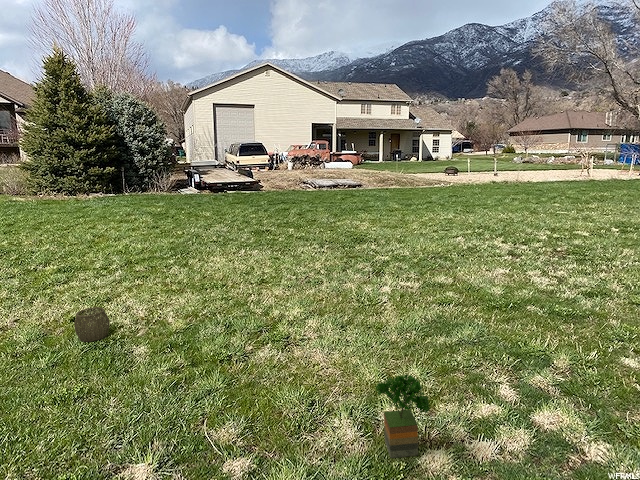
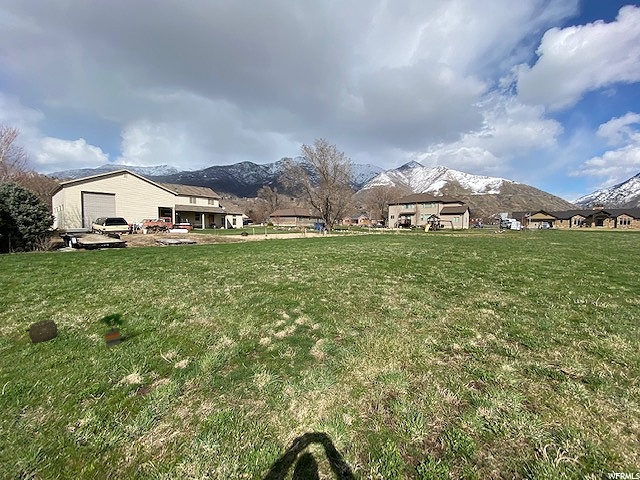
potted tree: present [376,375,430,458] -> present [99,314,124,347]

